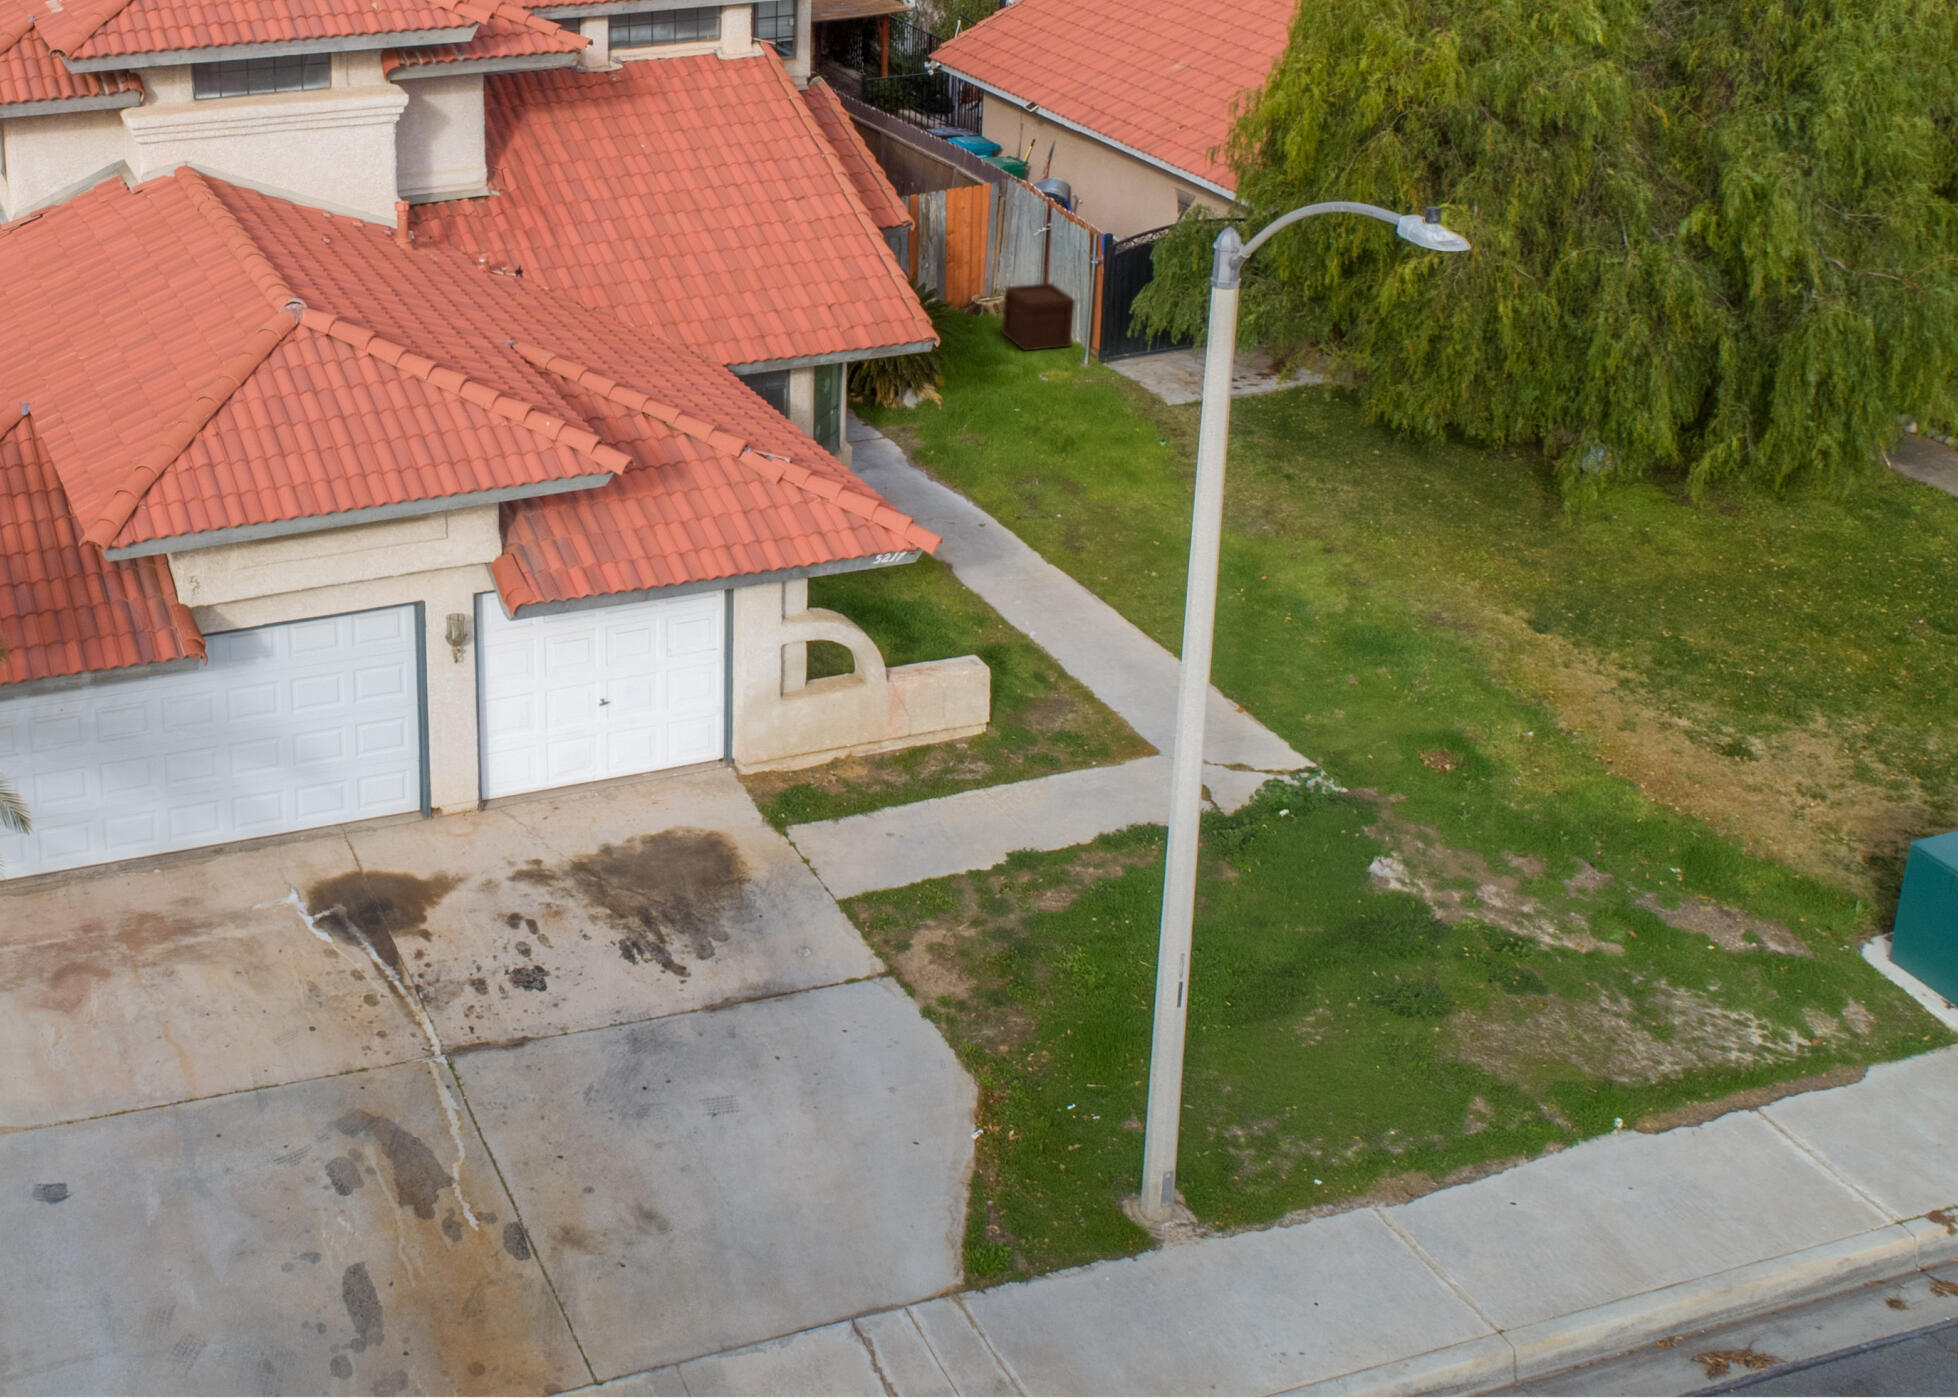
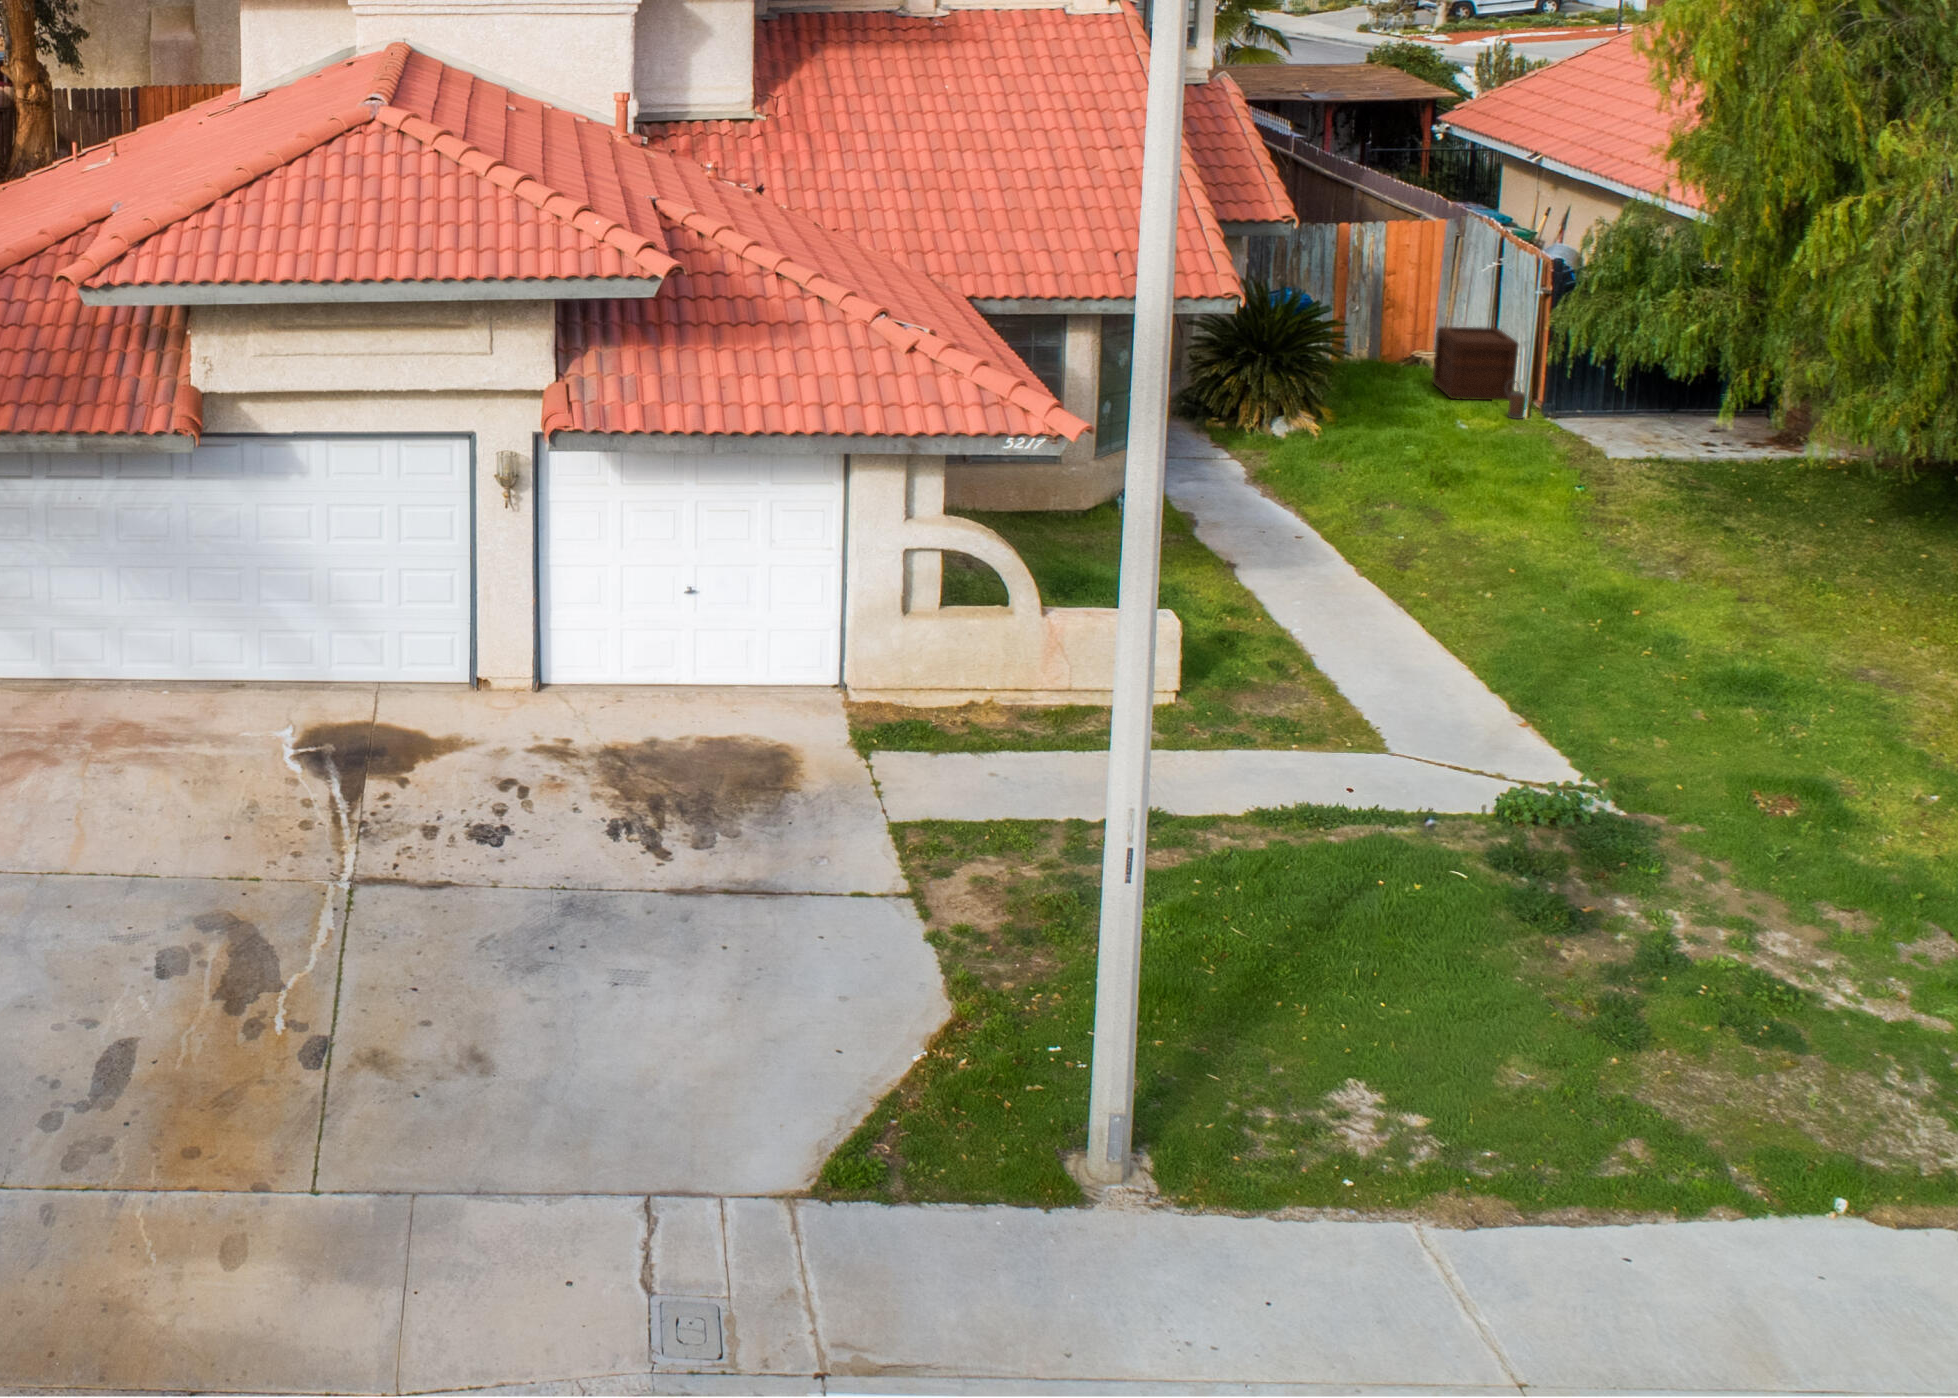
watering can: none [1072,336,1095,368] -> present [1505,380,1527,419]

